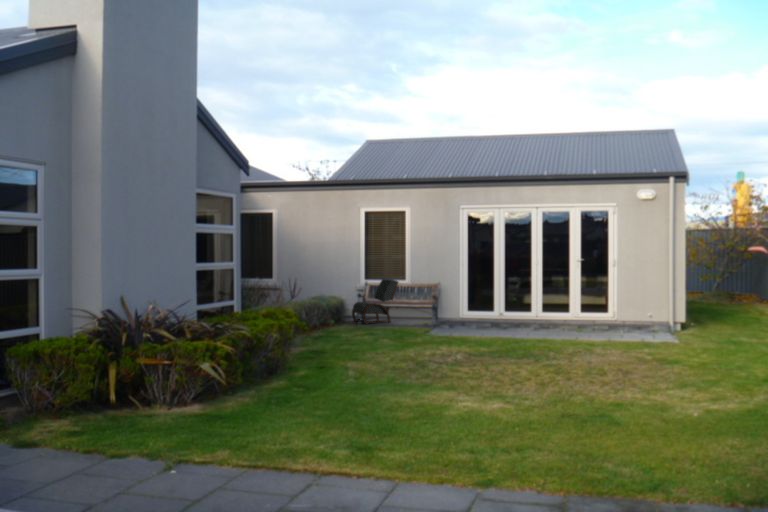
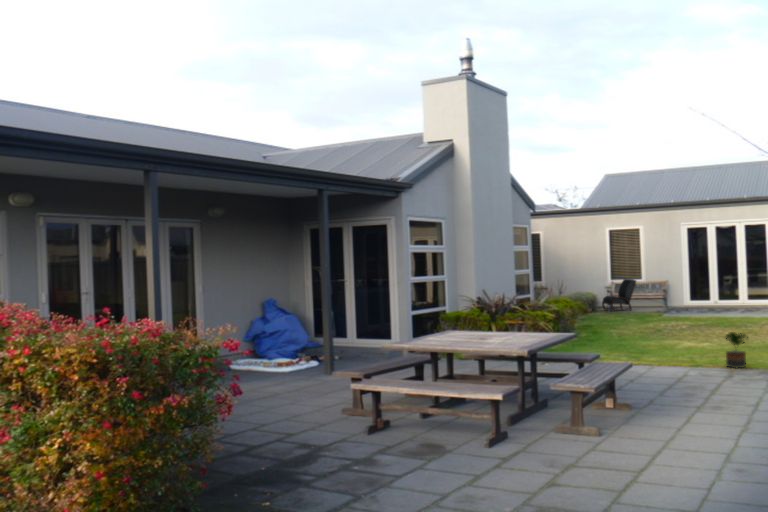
potted tree: none [556,410,608,494] -> present [726,332,748,368]

